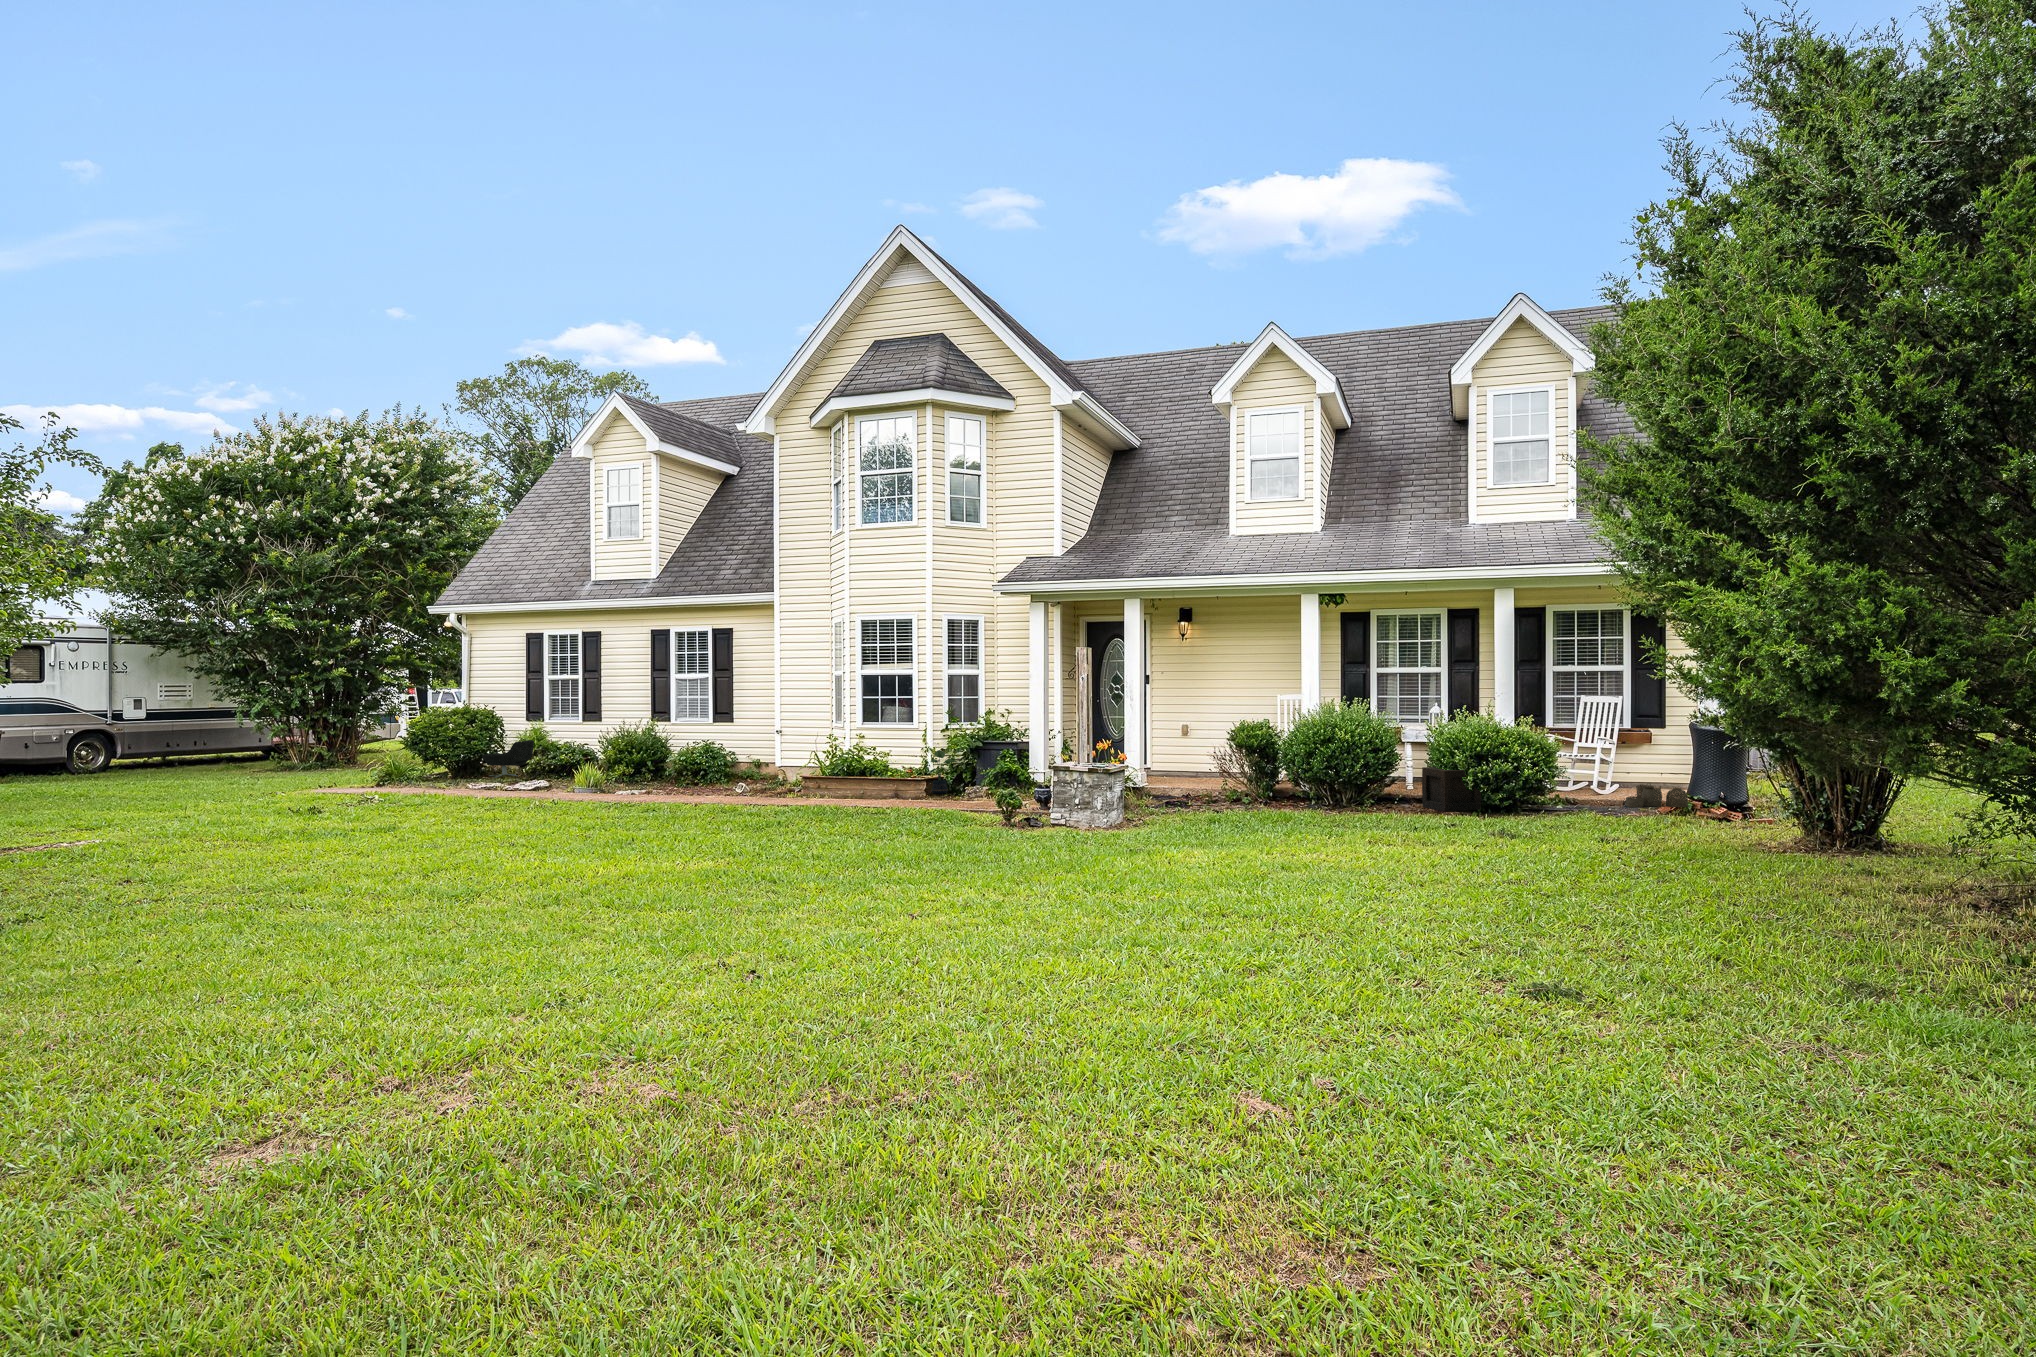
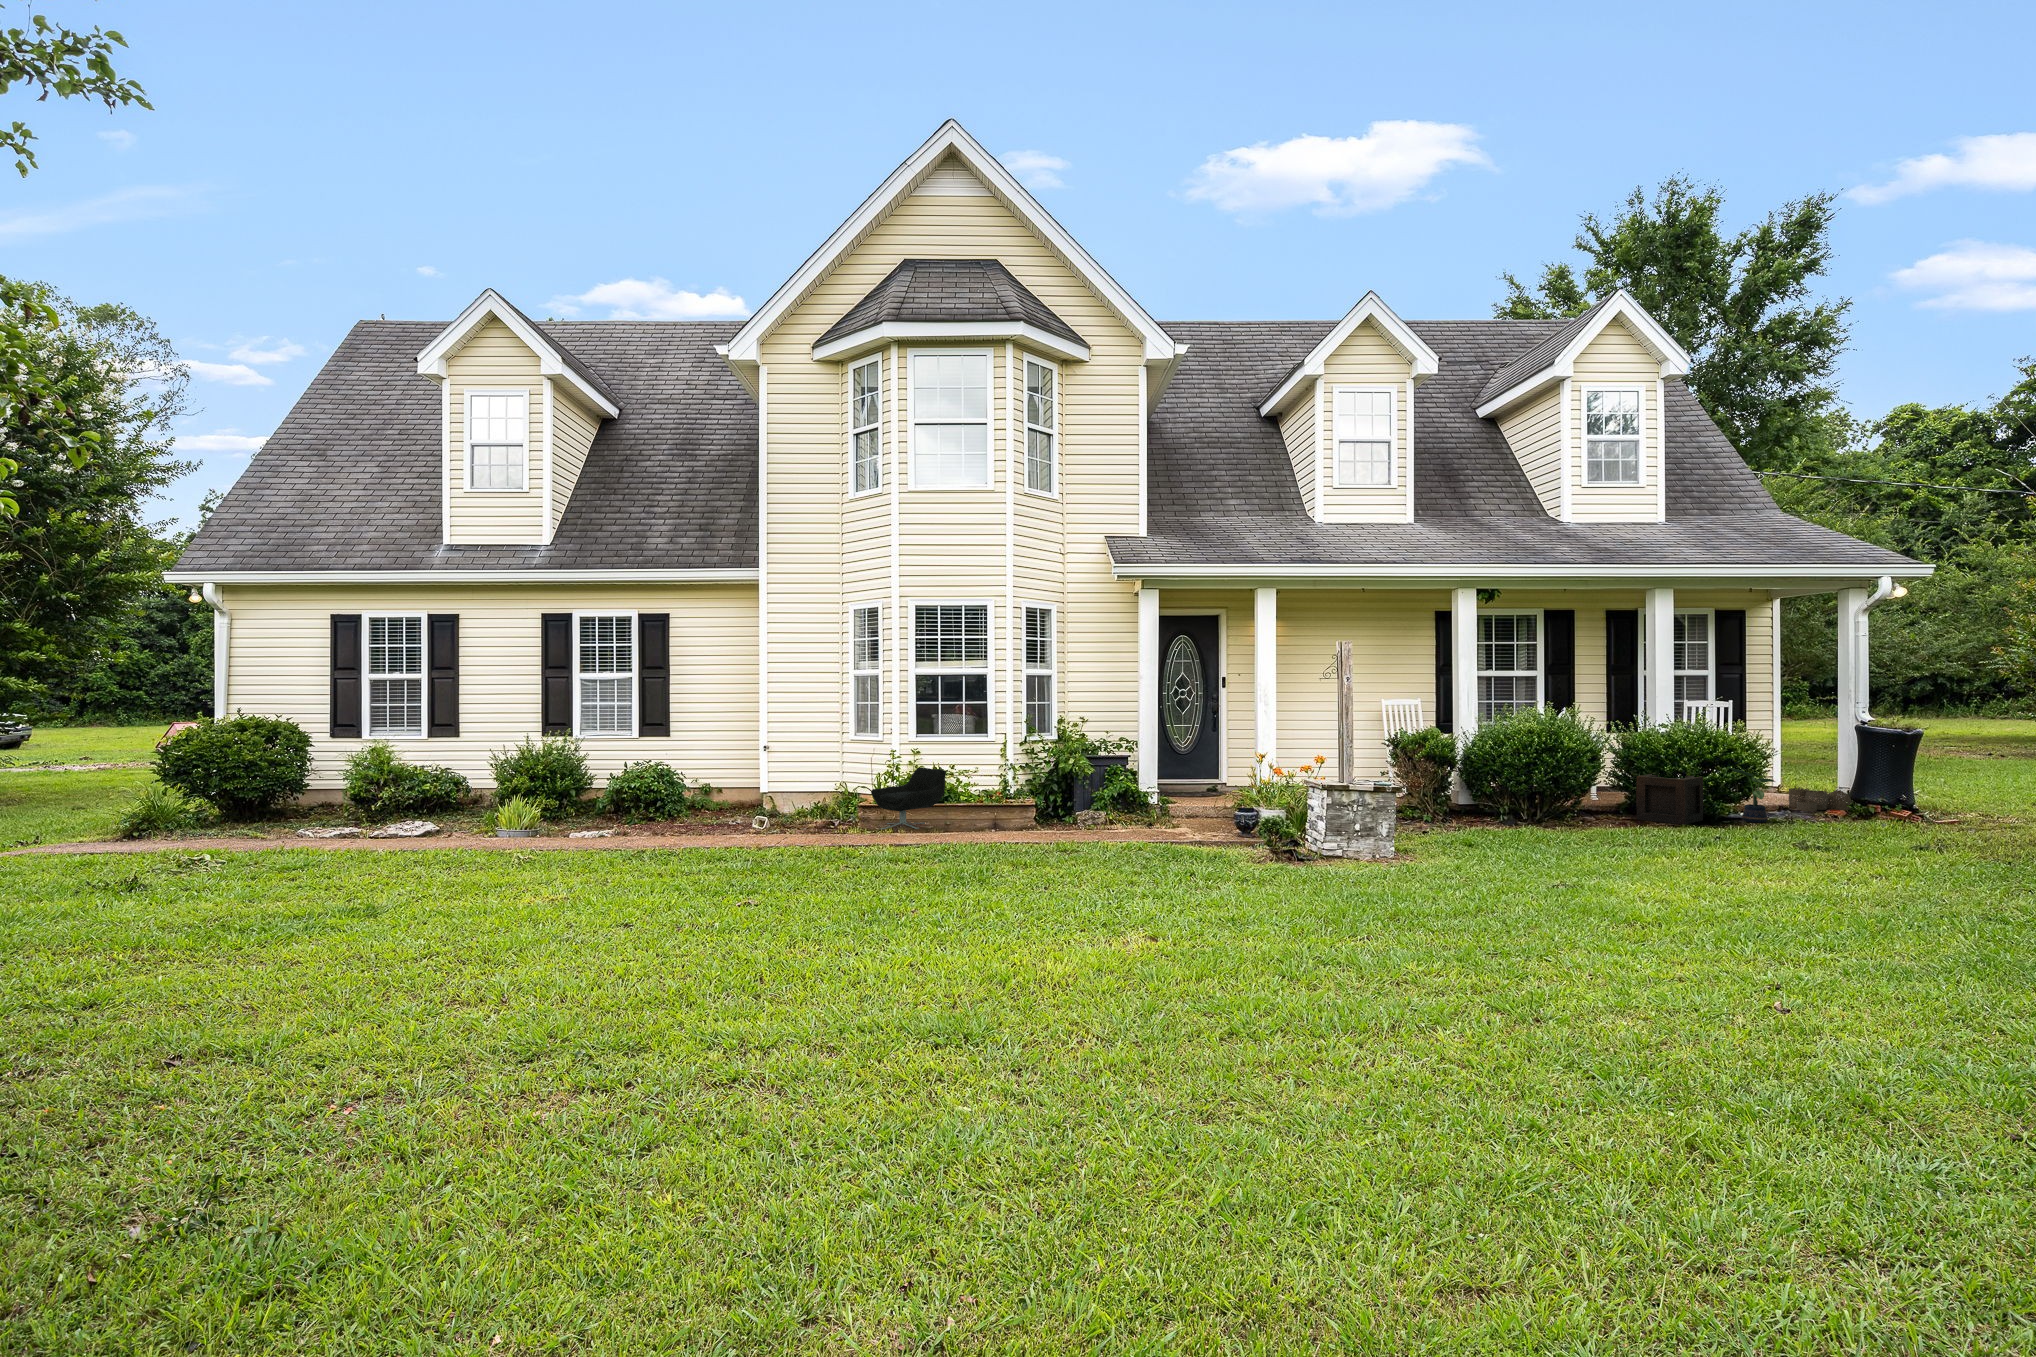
lounge chair: present [482,740,534,777] -> present [871,767,946,829]
potted plant: present [929,750,957,794] -> present [1727,767,1775,823]

